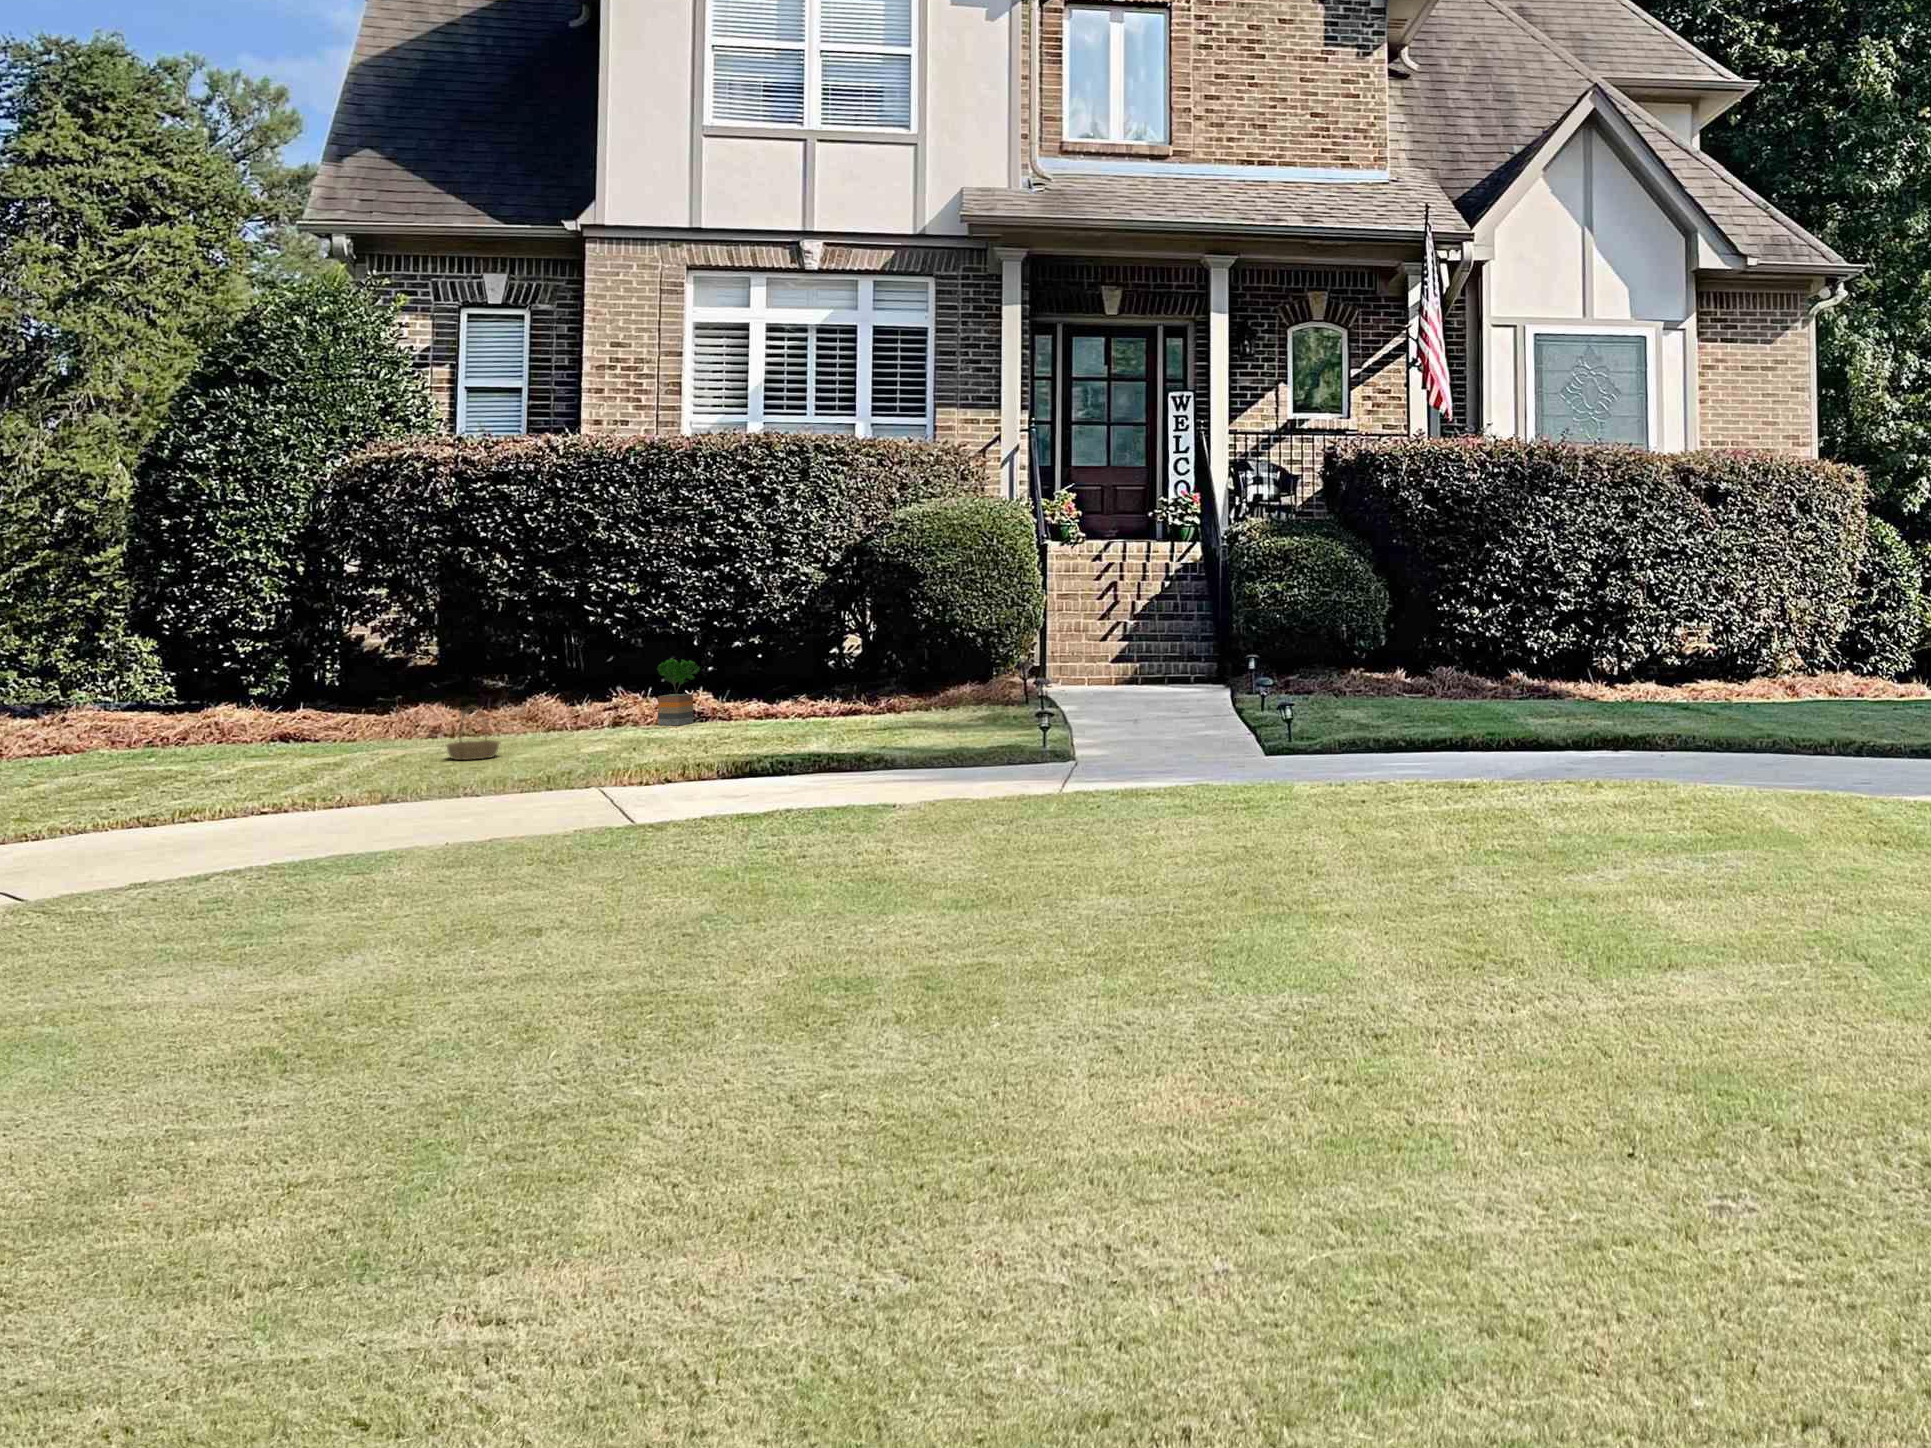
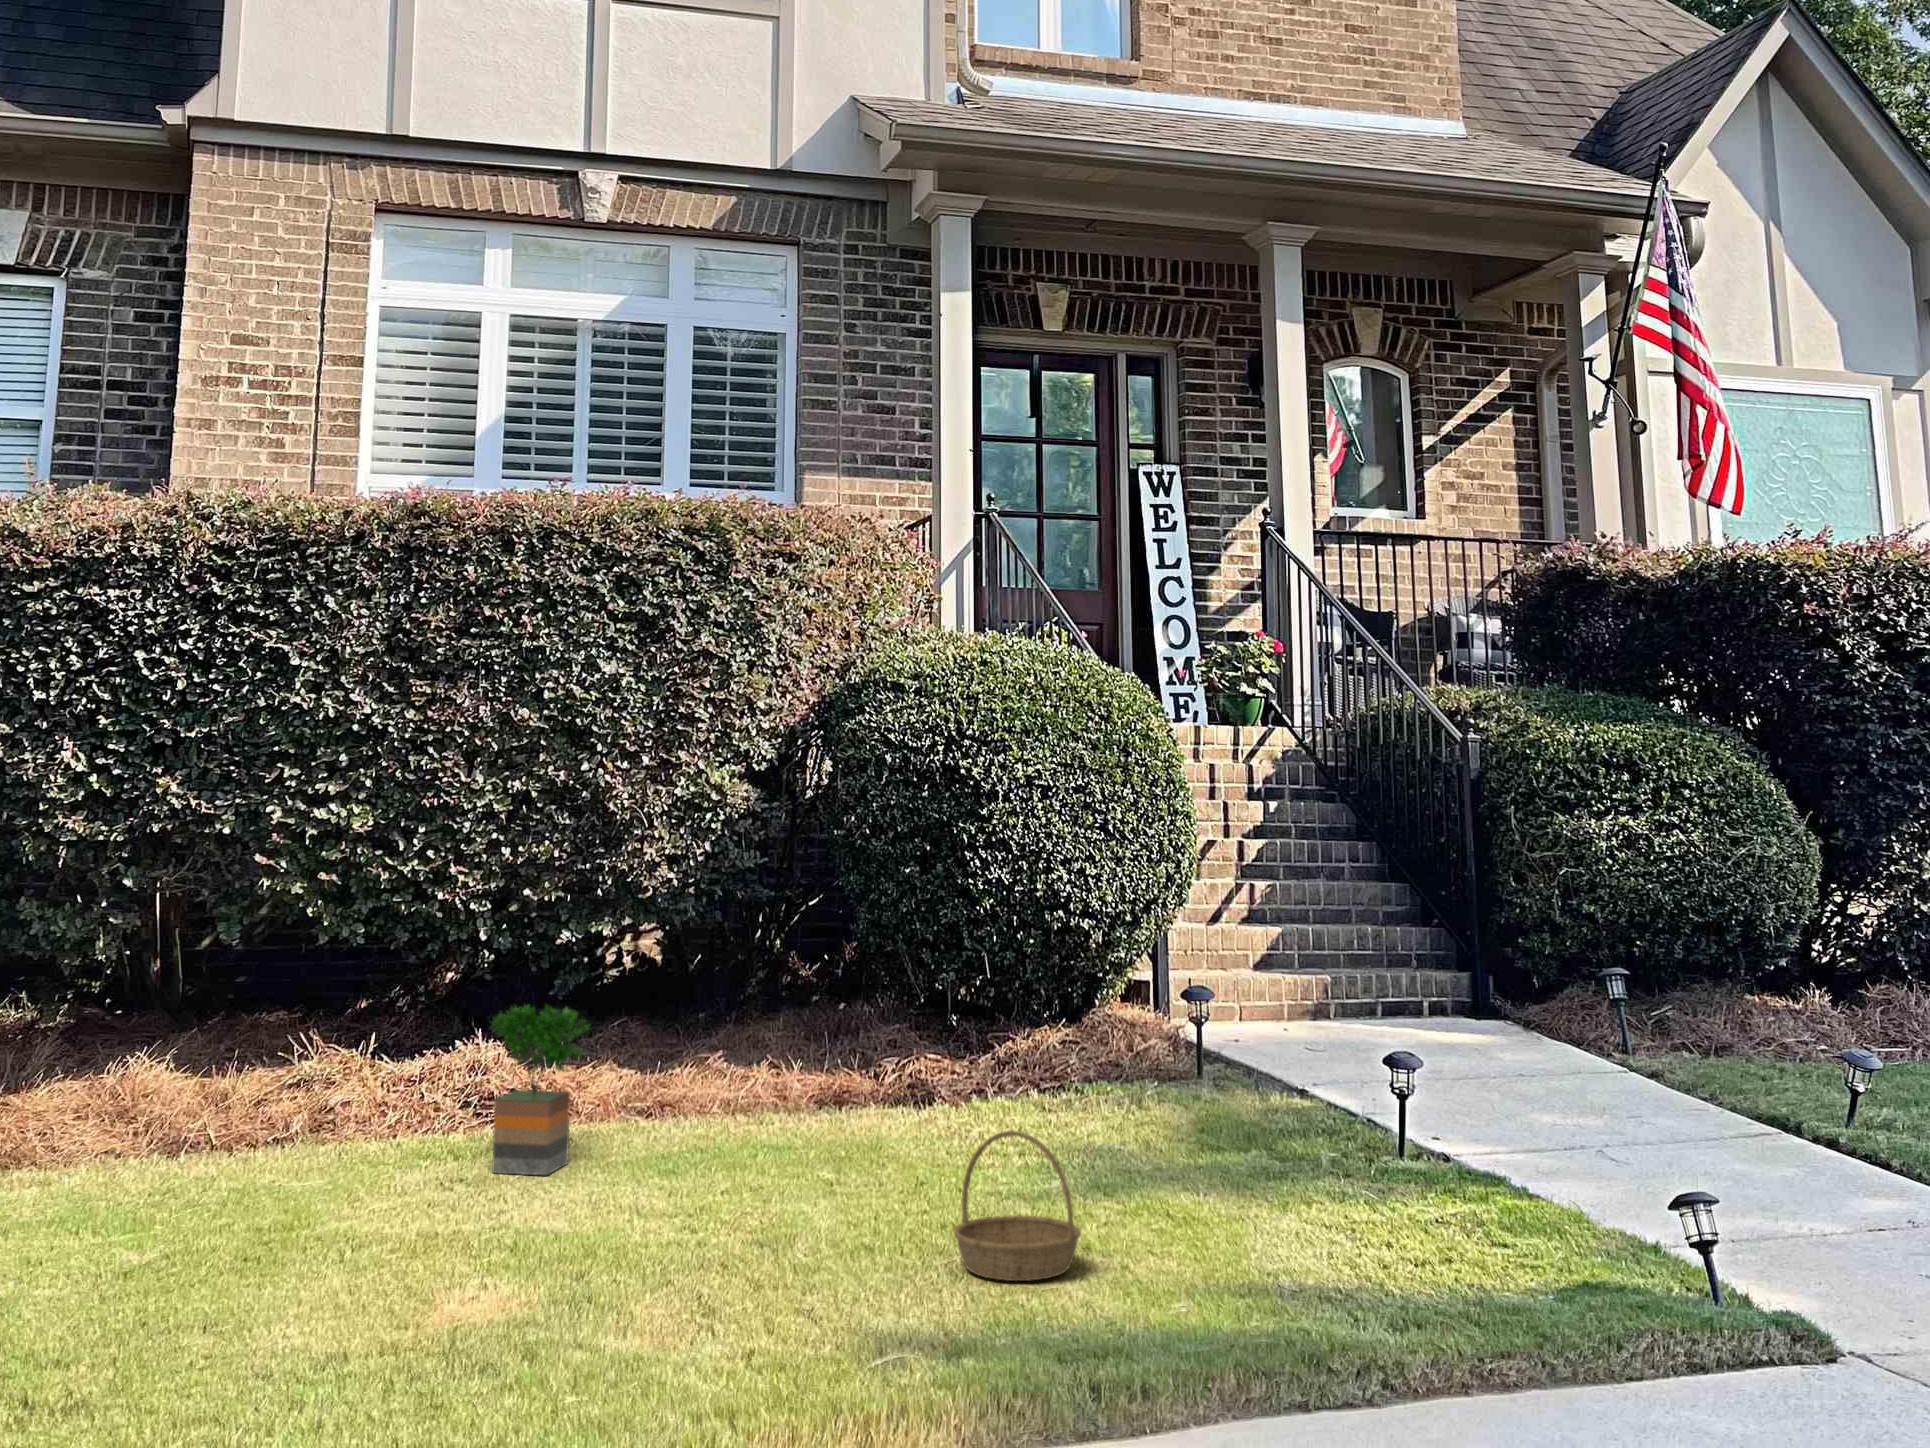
basket: present [446,707,500,760] -> present [954,1131,1081,1281]

